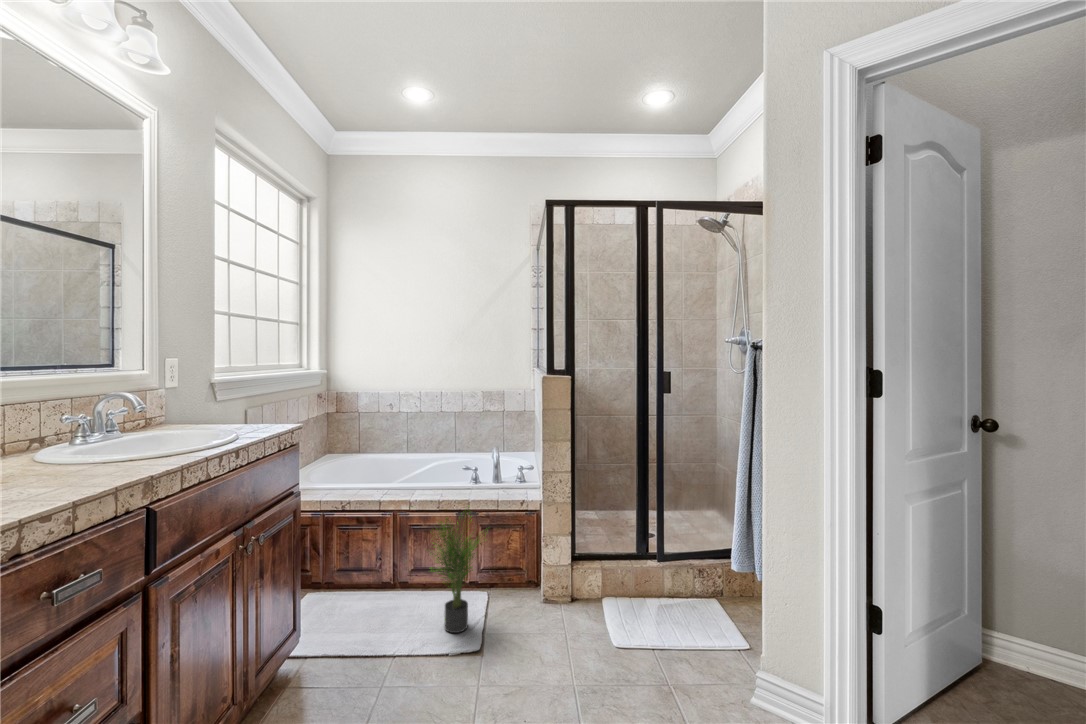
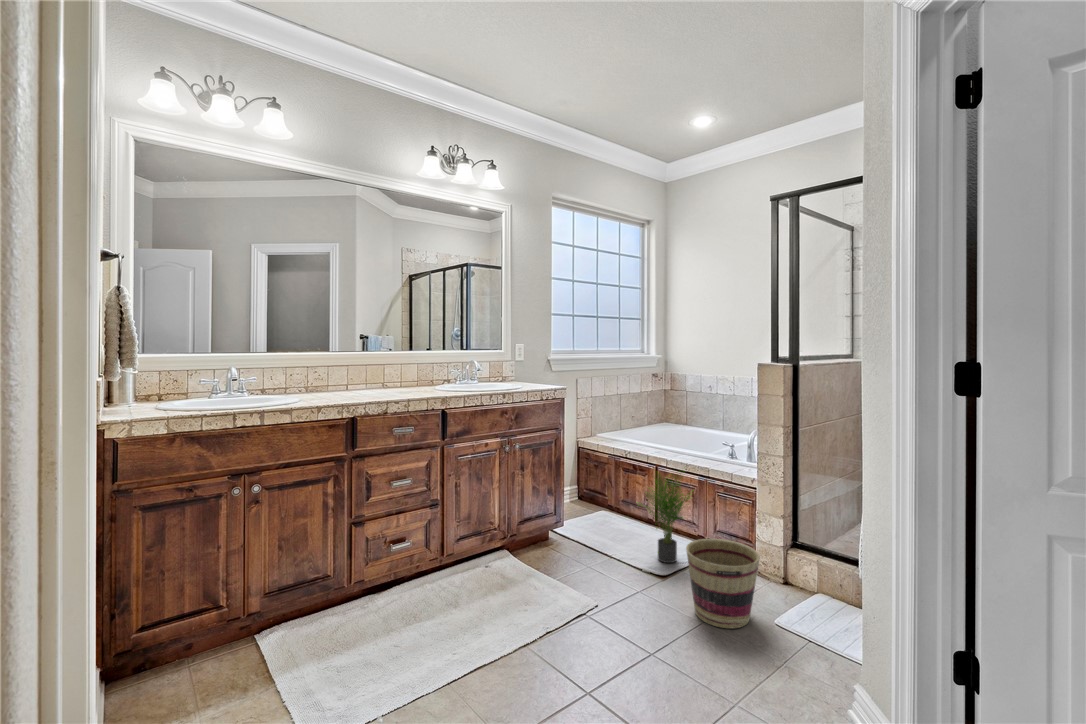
basket: none [536,576,614,683] -> present [686,539,760,628]

